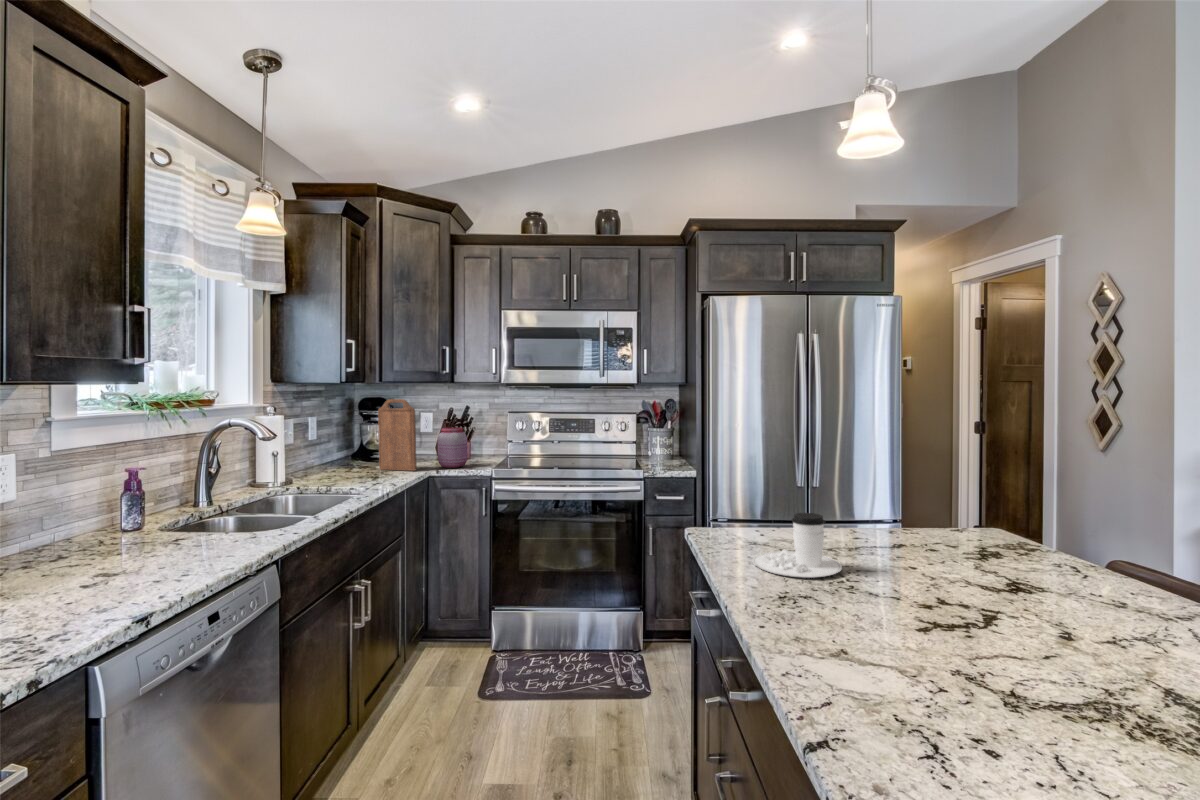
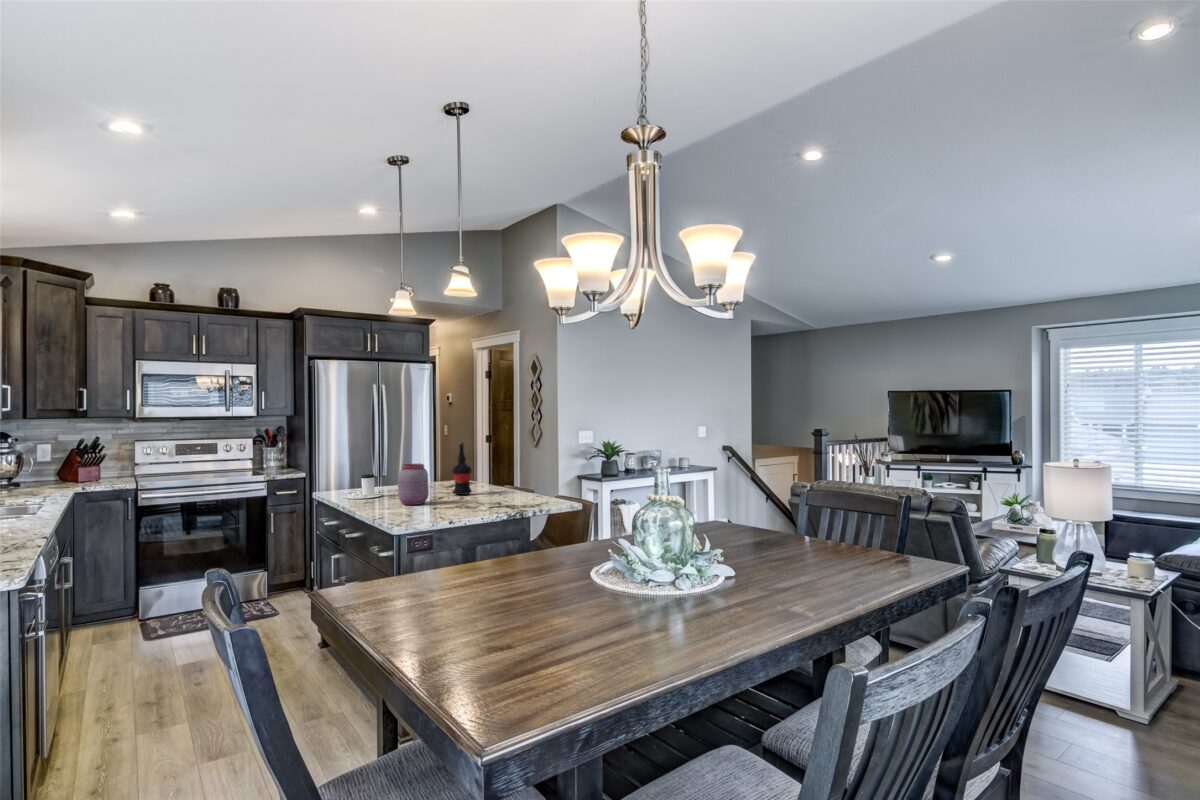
cutting board: present [378,399,416,471] -> none [22,432,65,491]
jar: present [437,427,467,468] -> present [398,464,429,505]
wine bottle: none [1049,452,1118,610] -> present [453,442,472,495]

